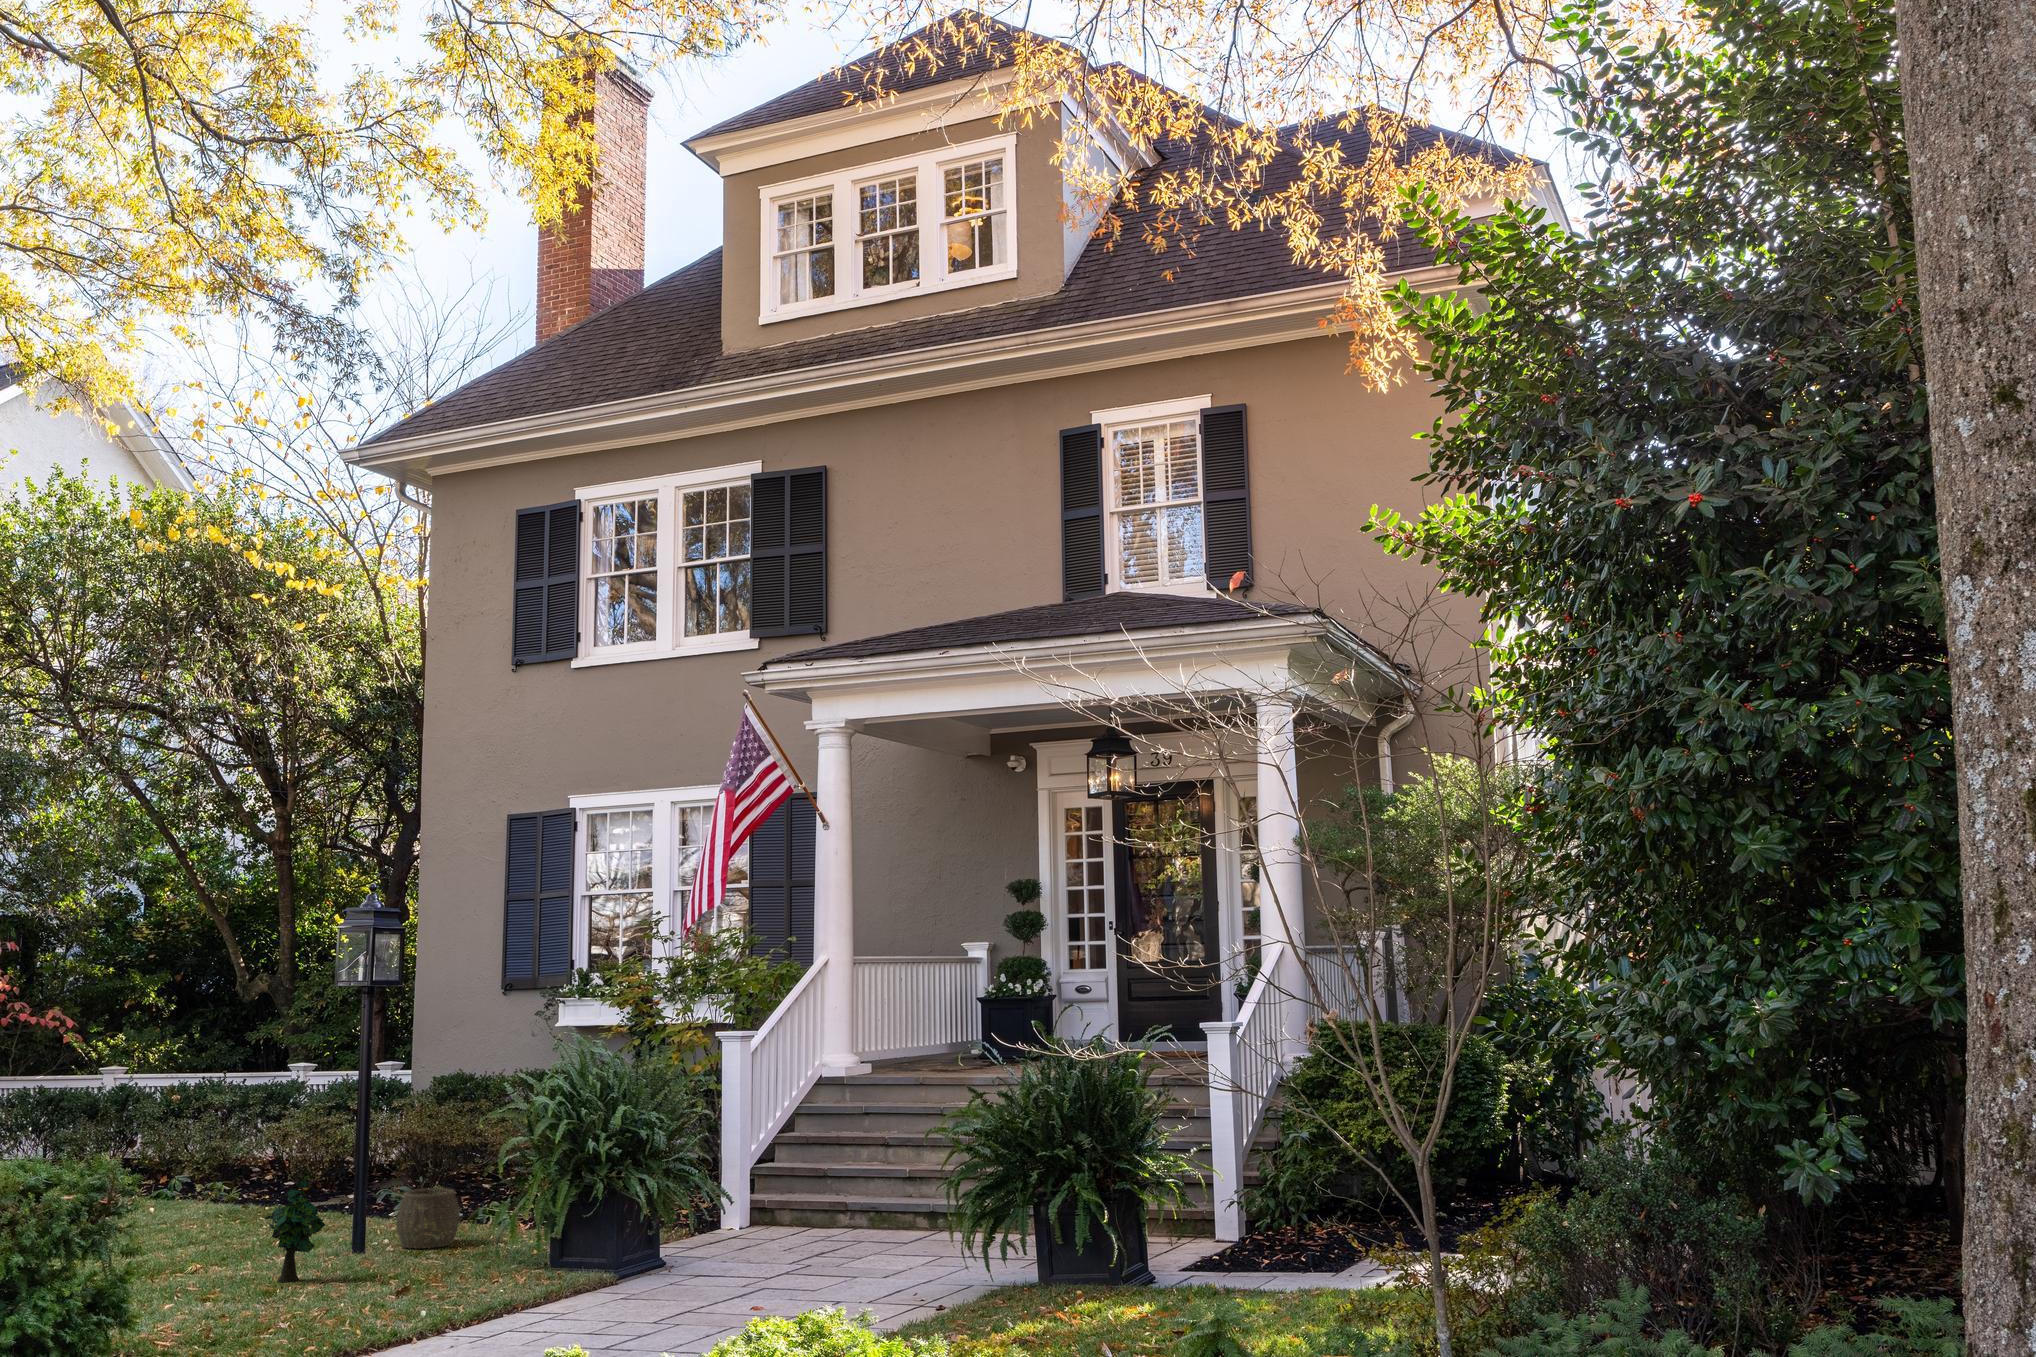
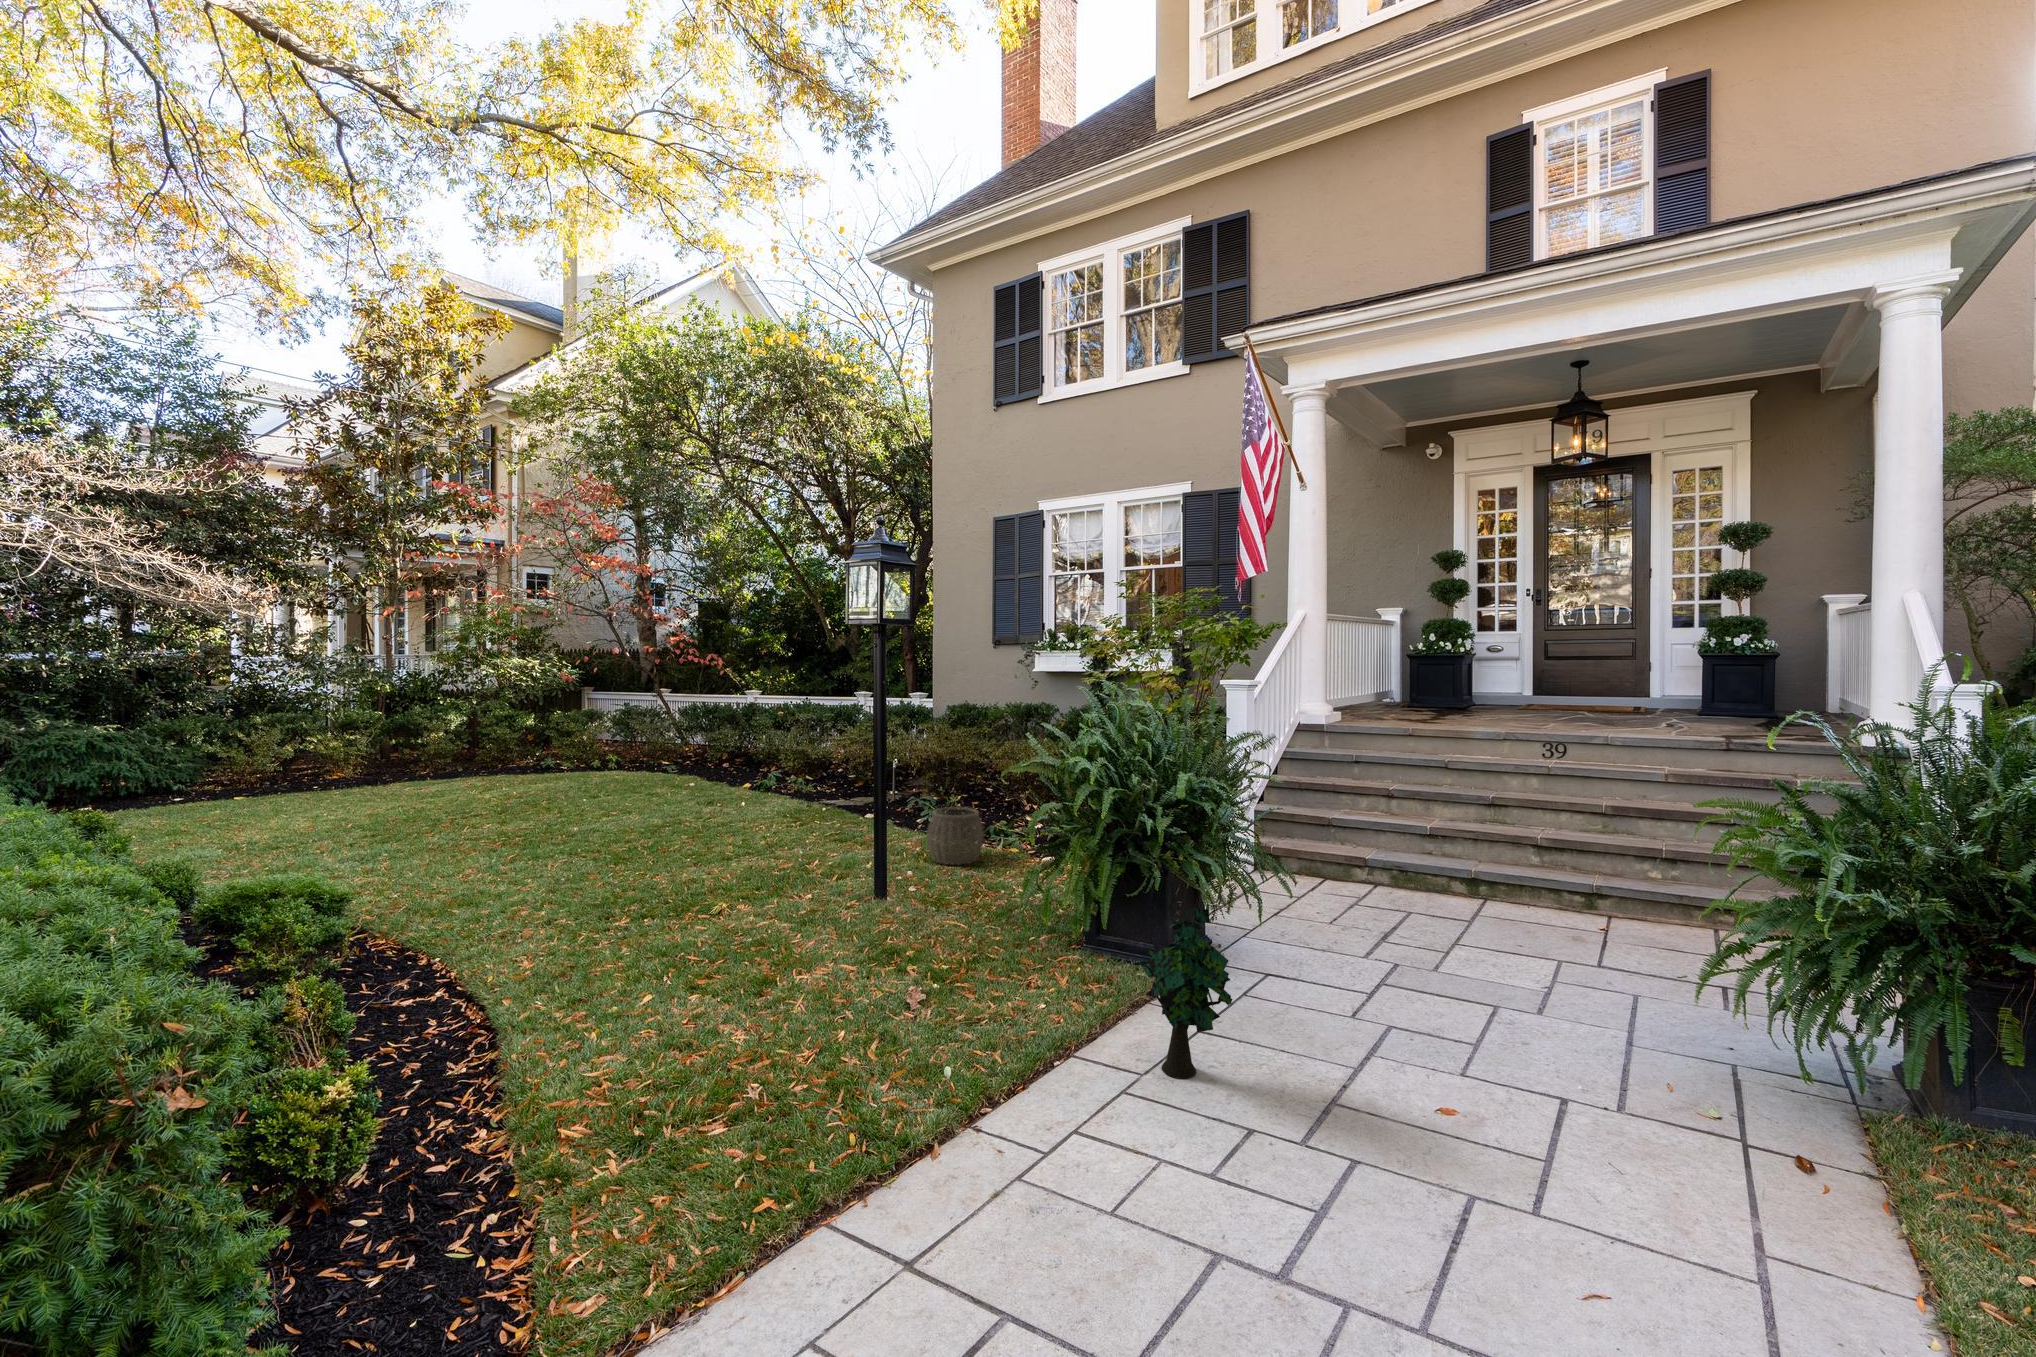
decorative plant: present [263,1180,325,1282] -> present [1132,908,1232,1079]

